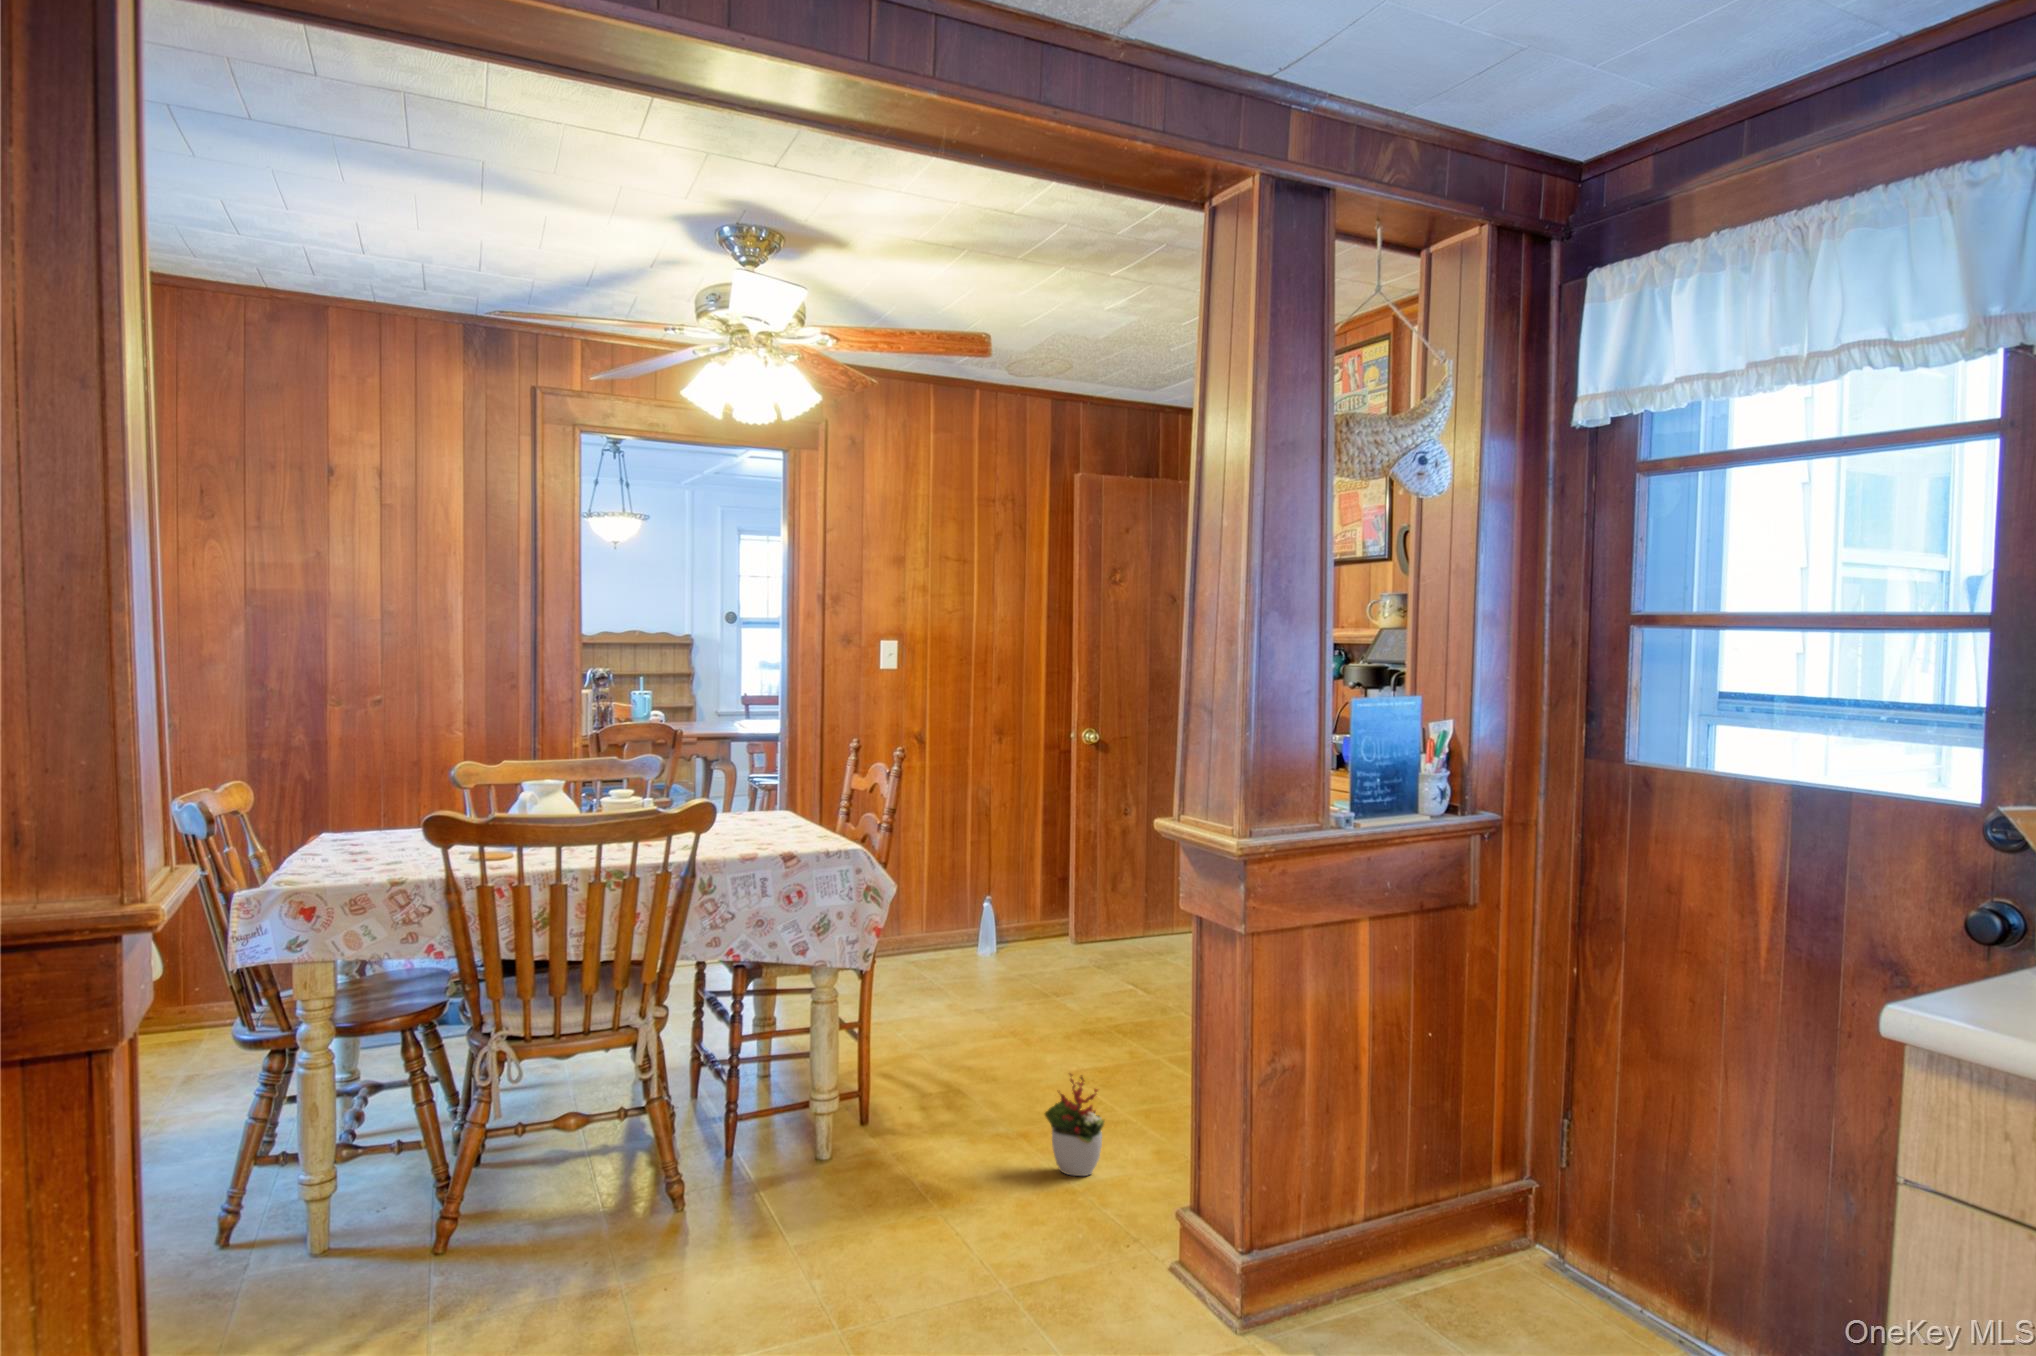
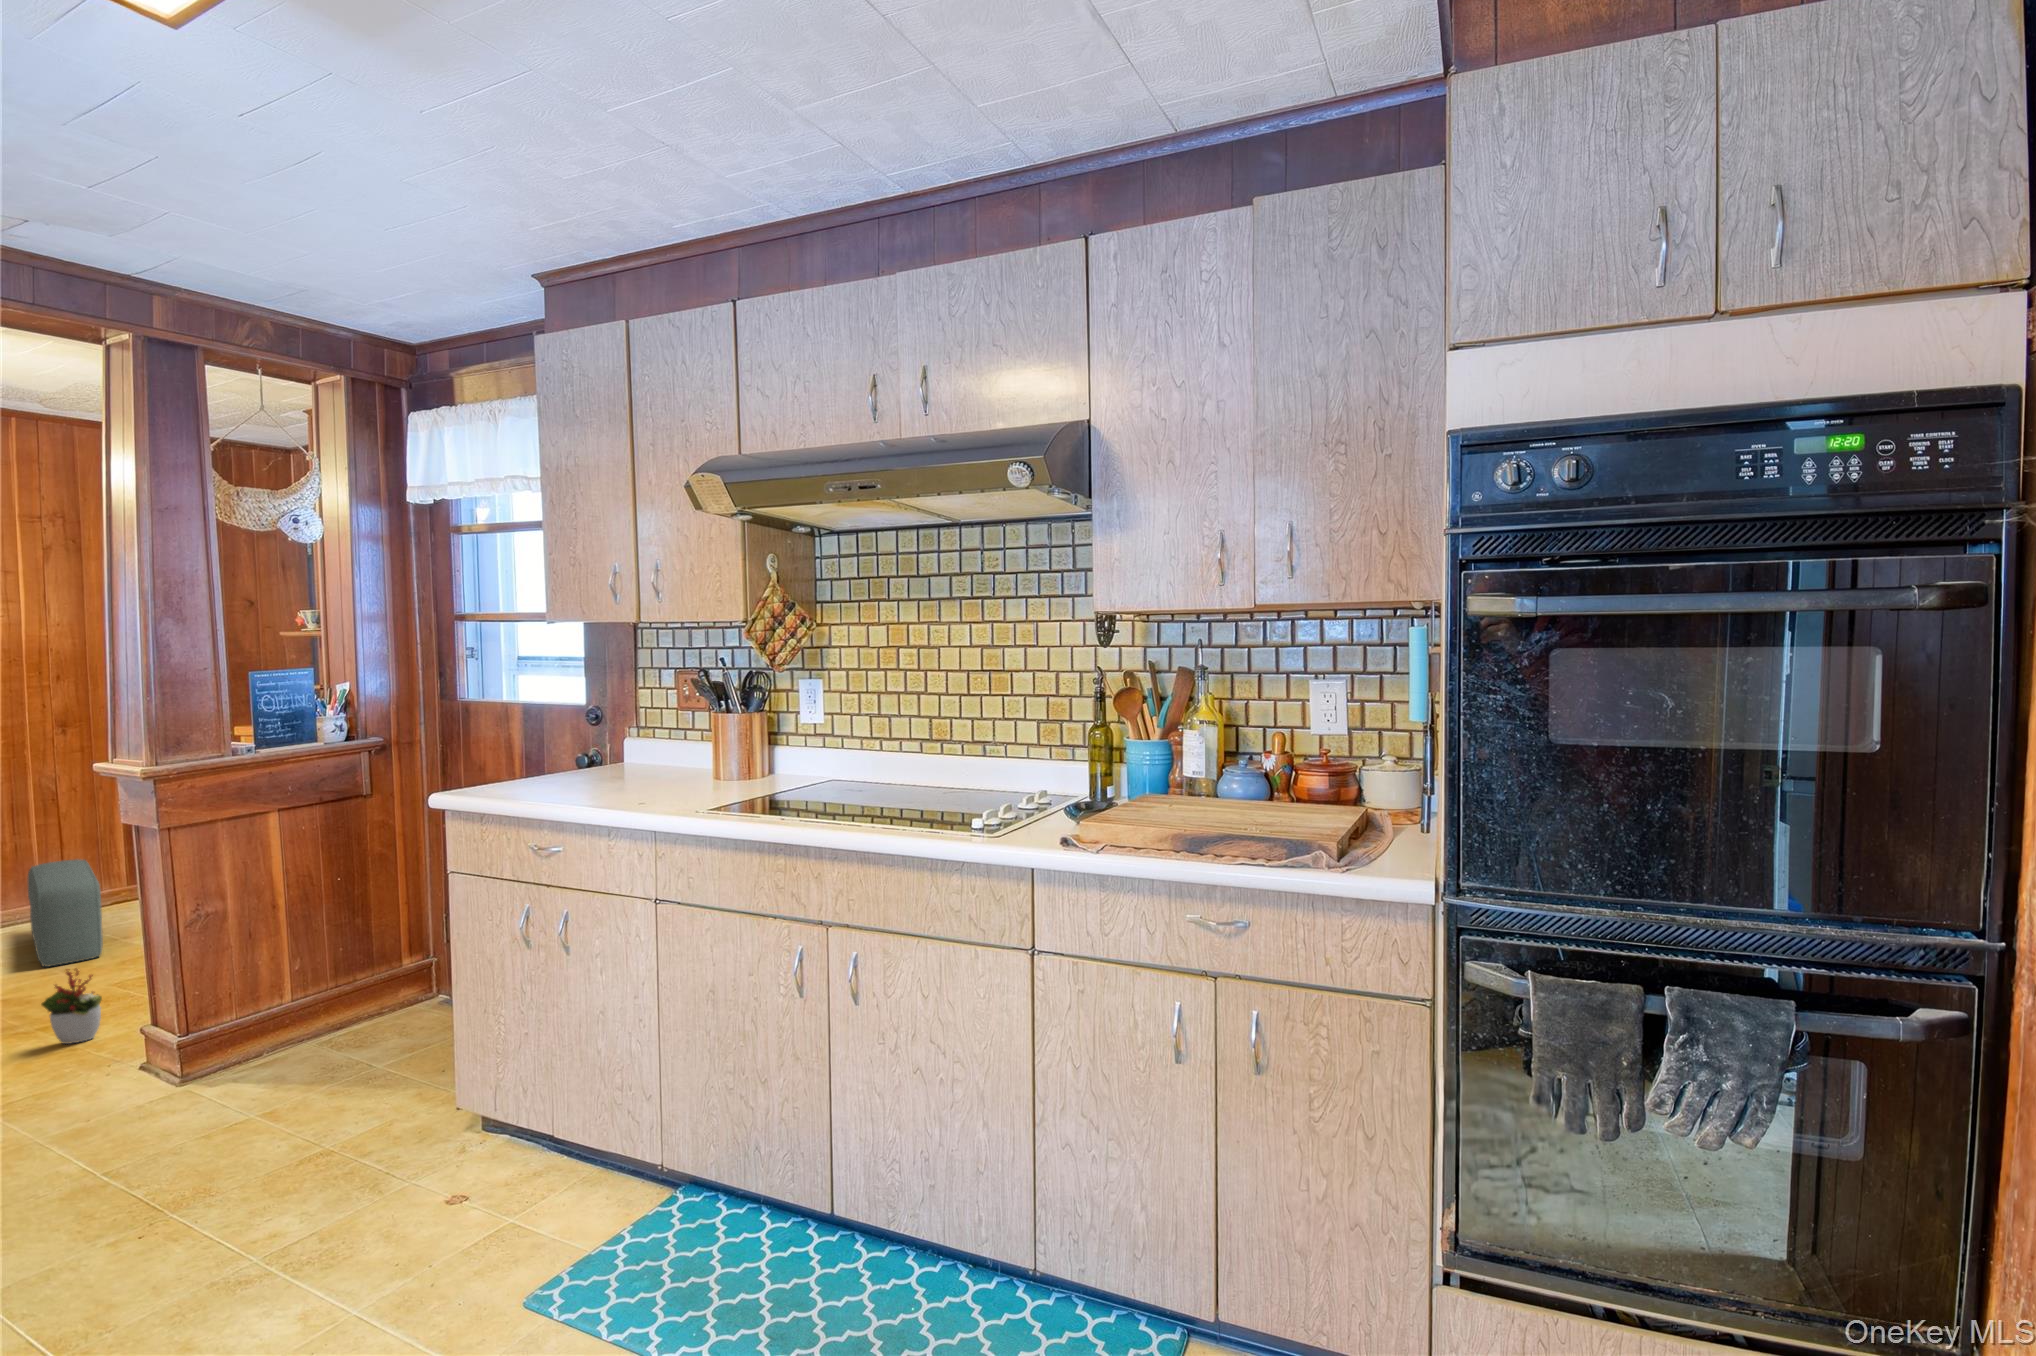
pouf: none [972,889,1049,1022] -> present [28,859,103,967]

